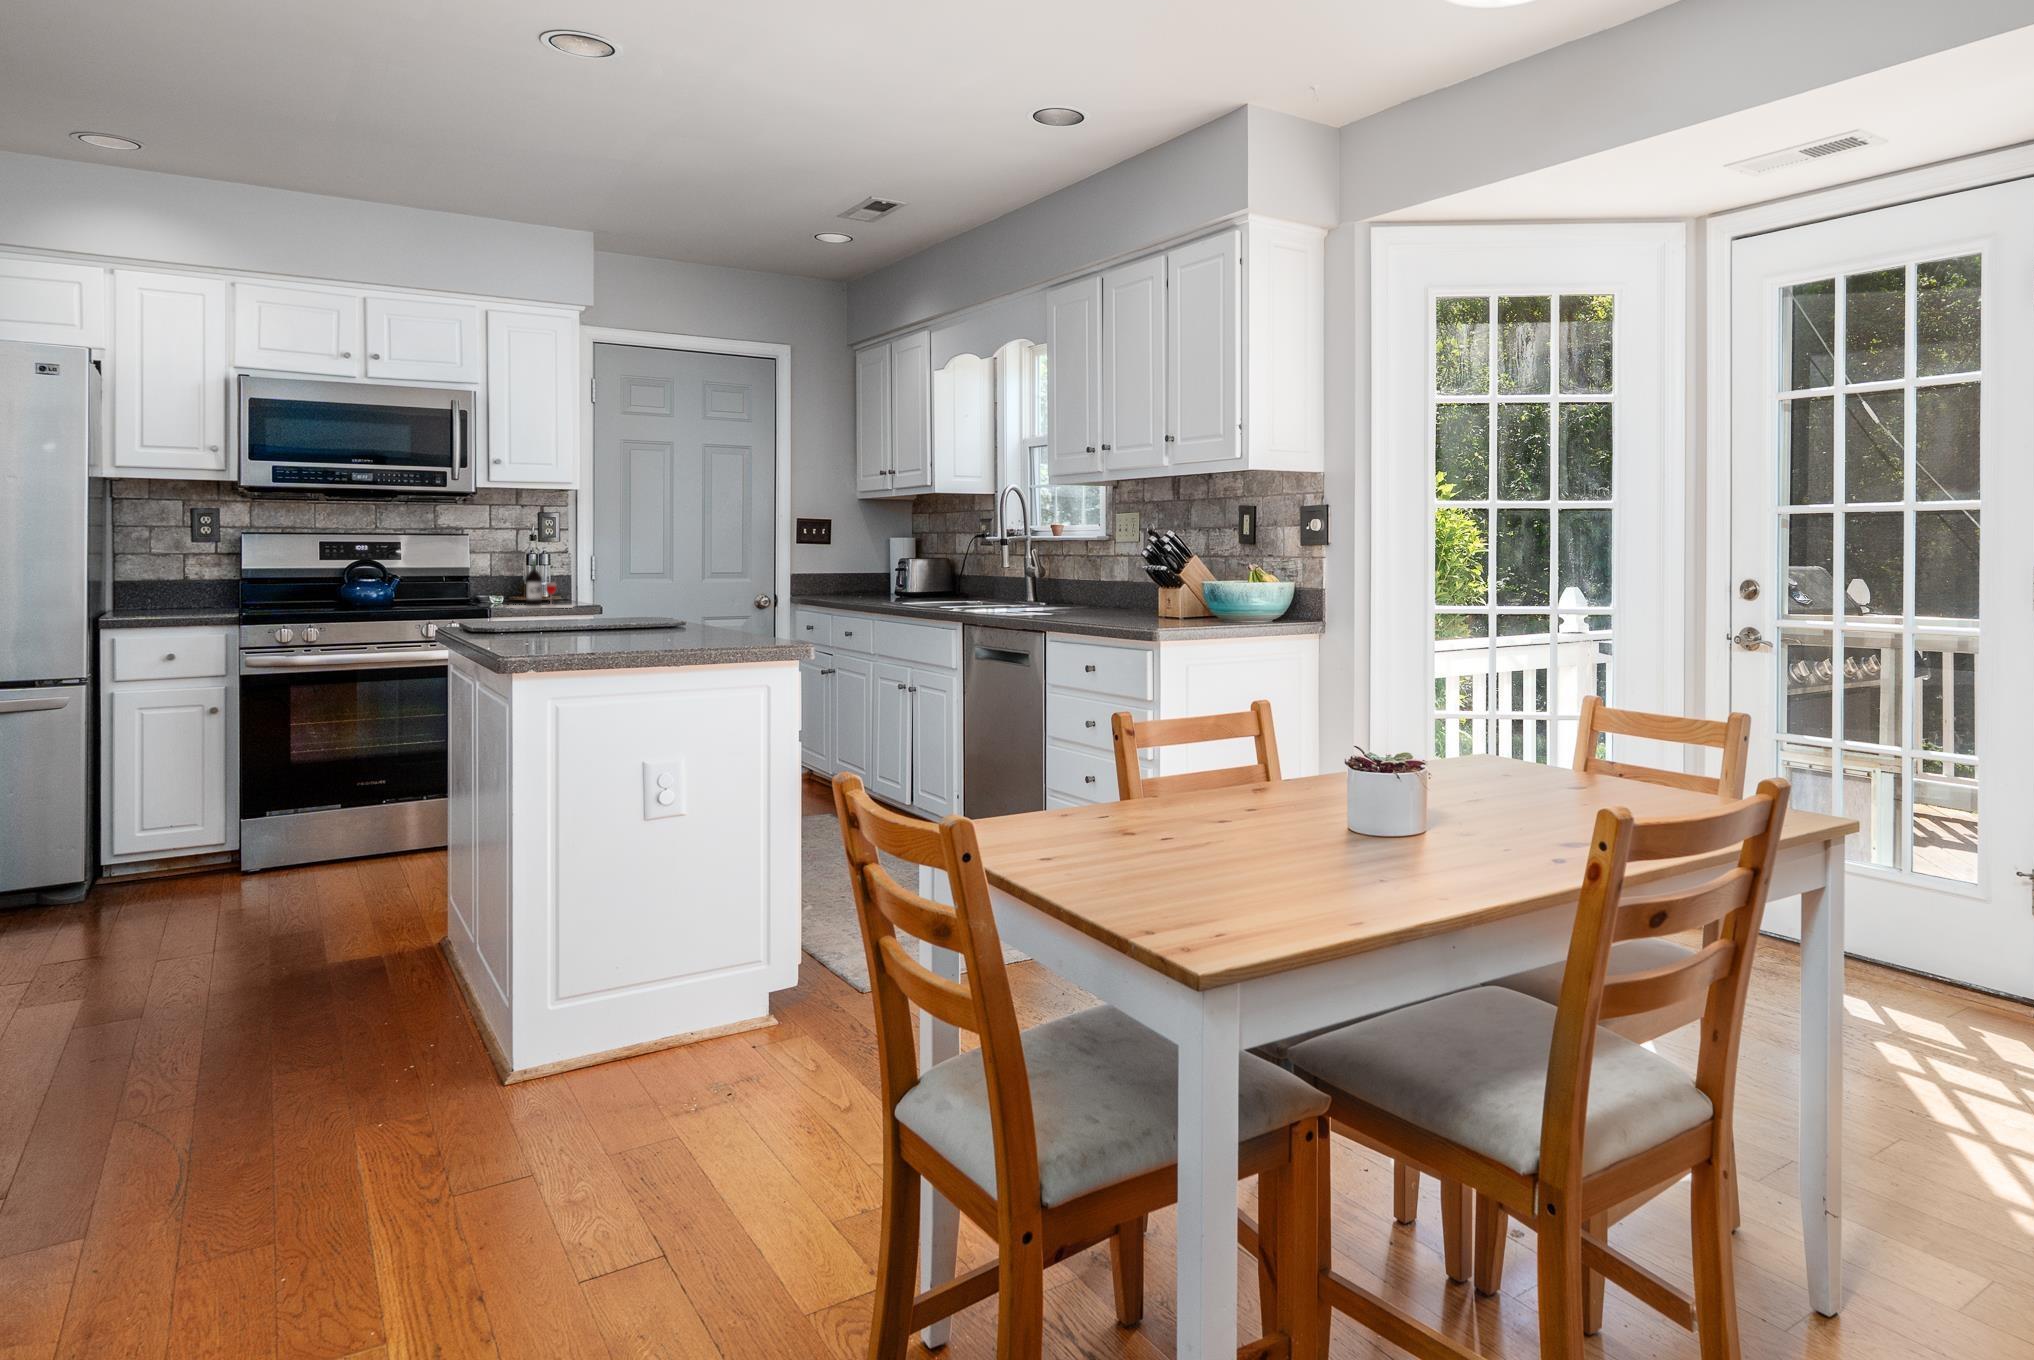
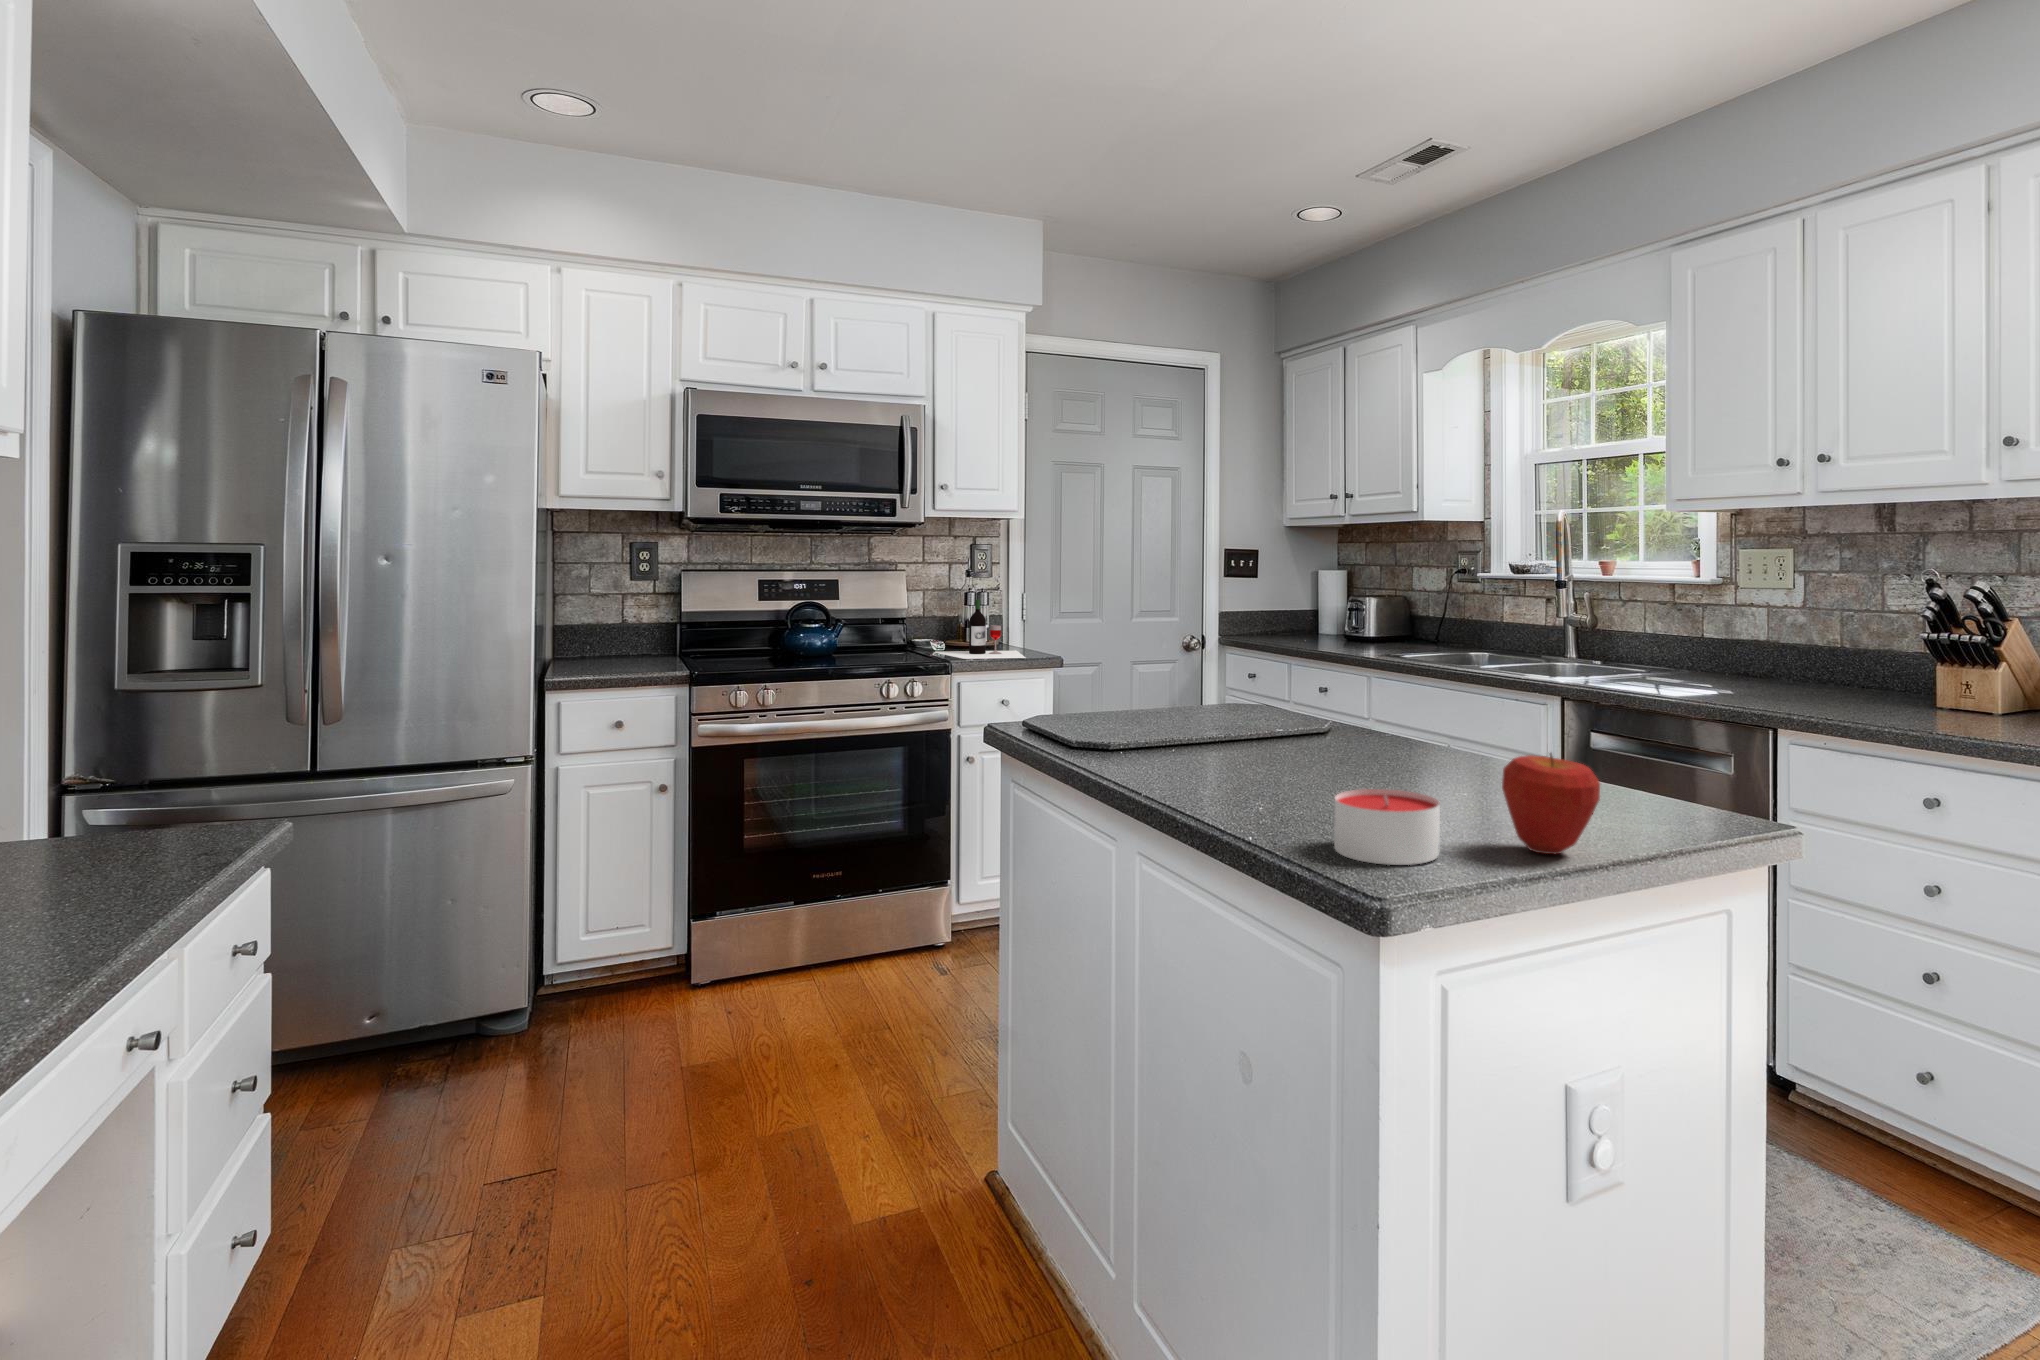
apple: none [636,598,689,651] -> present [1502,753,1600,854]
candle: none [537,622,597,653] -> present [1334,789,1440,865]

